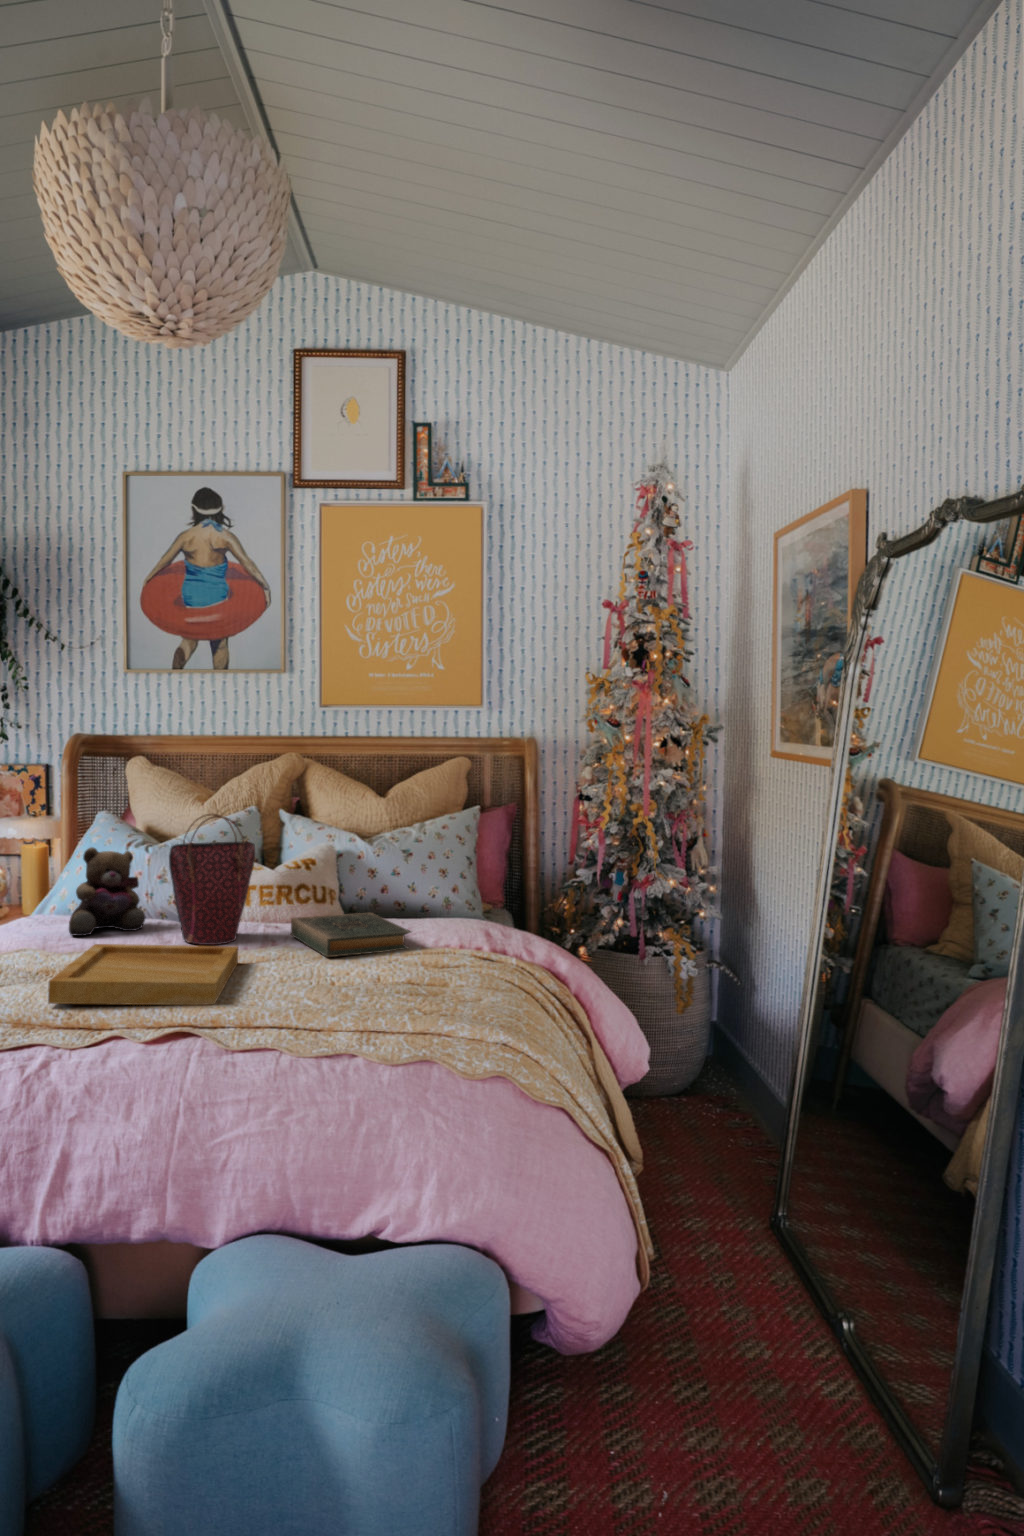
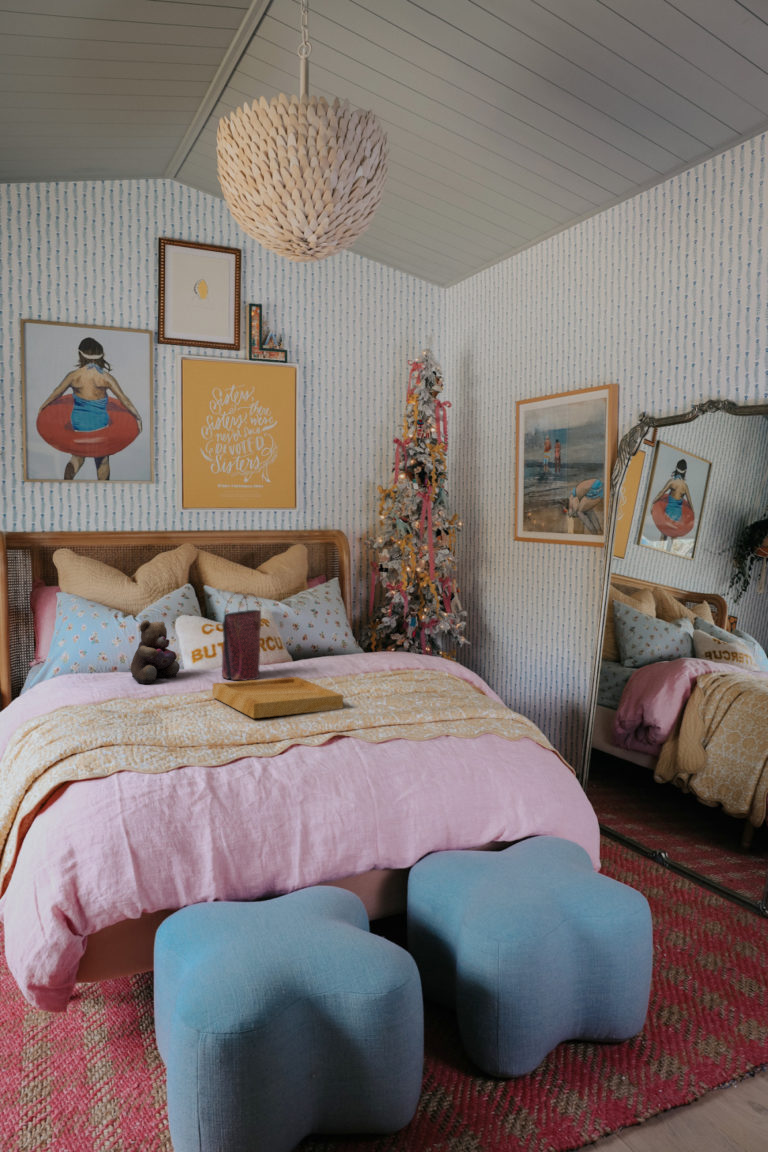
hardback book: present [291,913,411,957] -> none [288,652,375,679]

